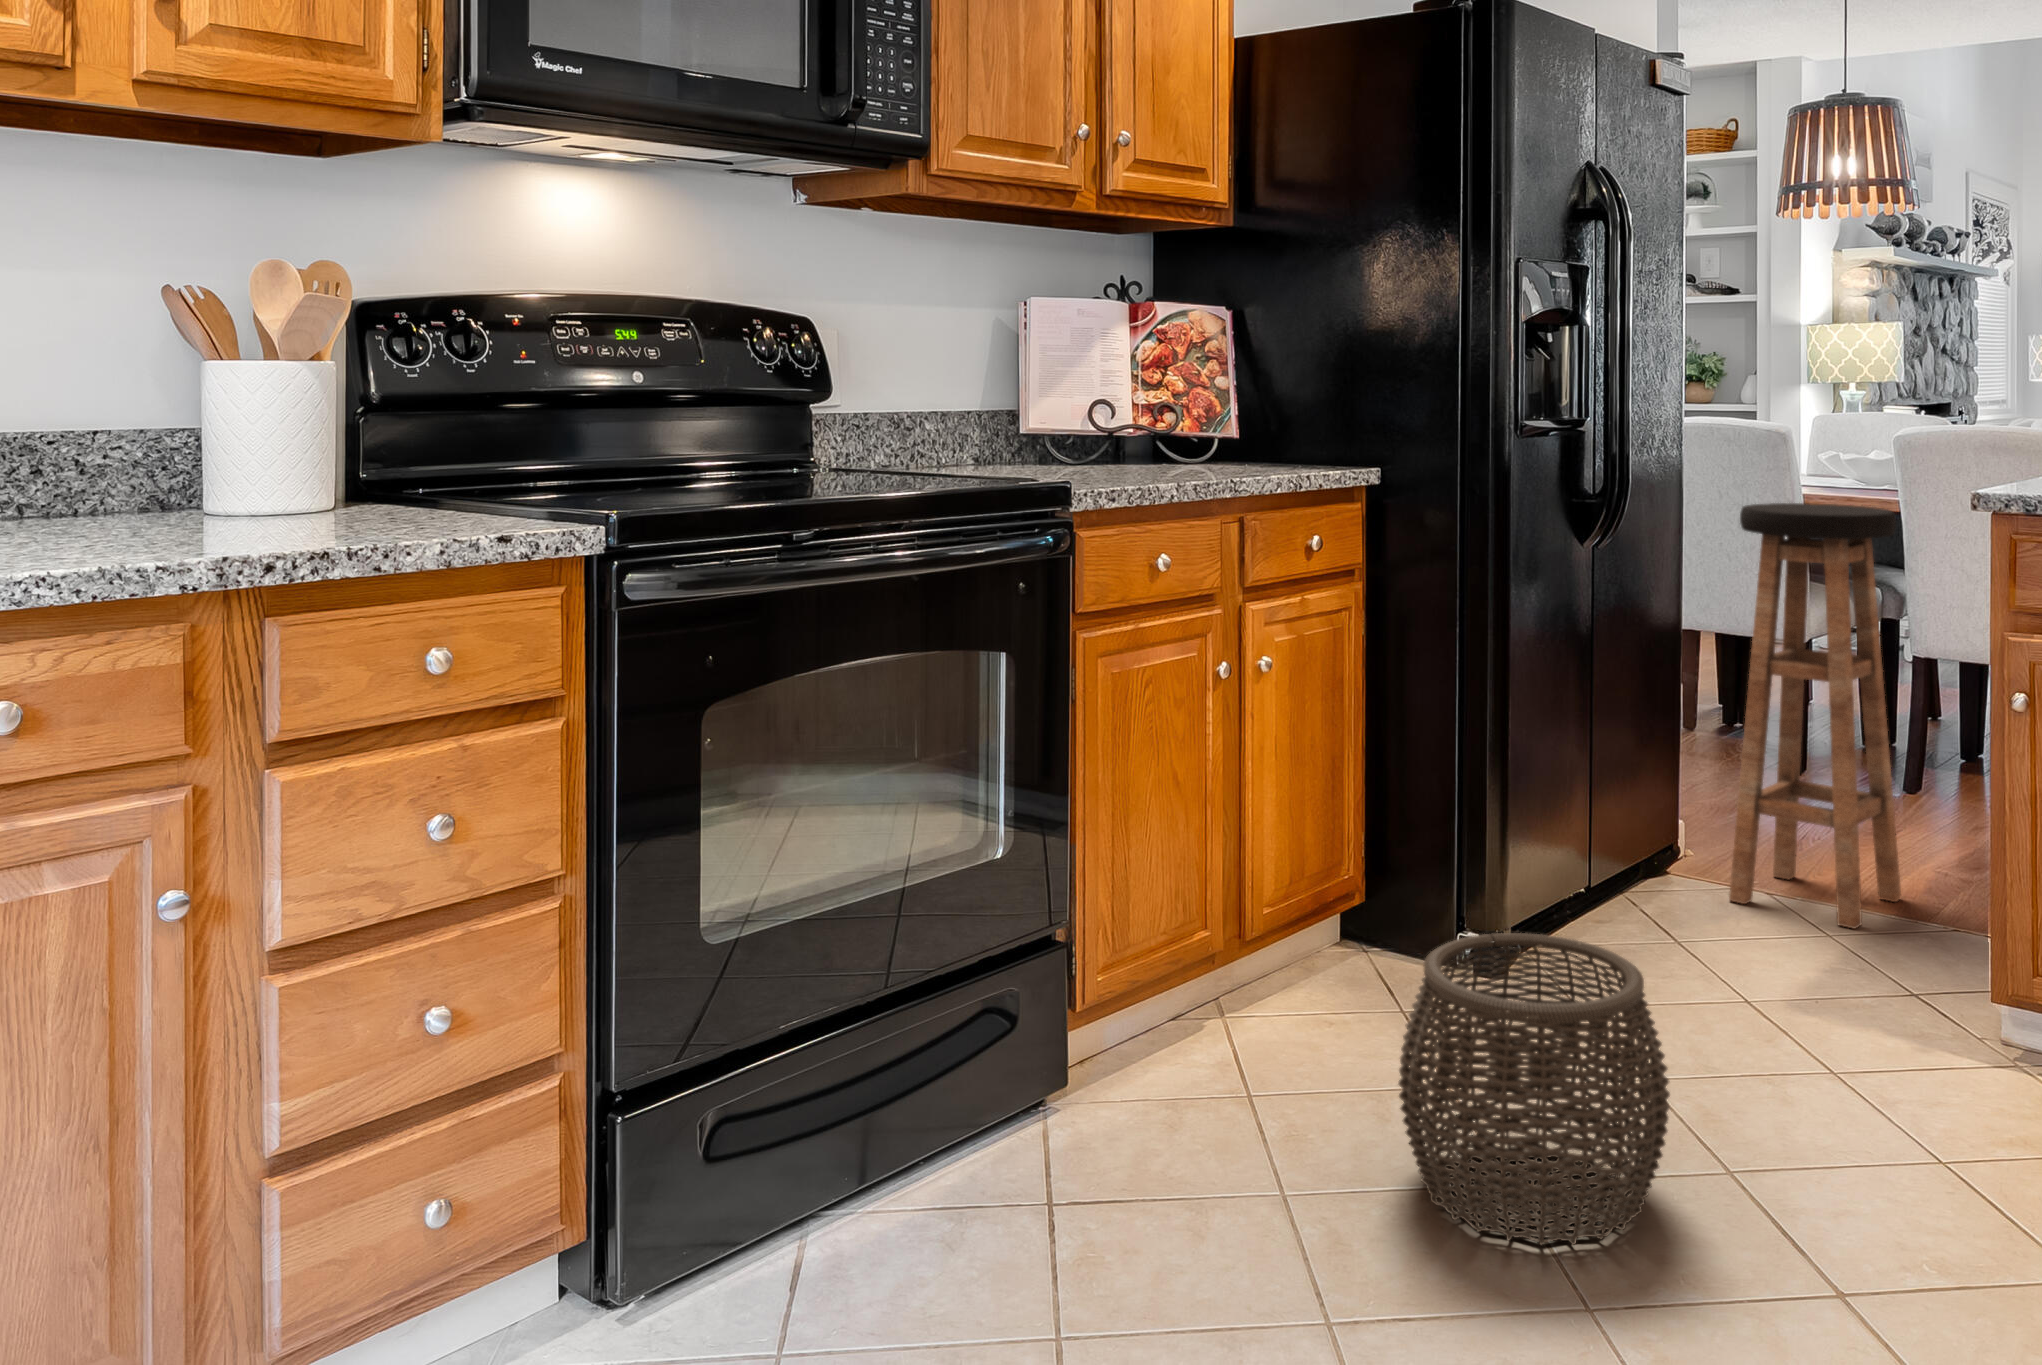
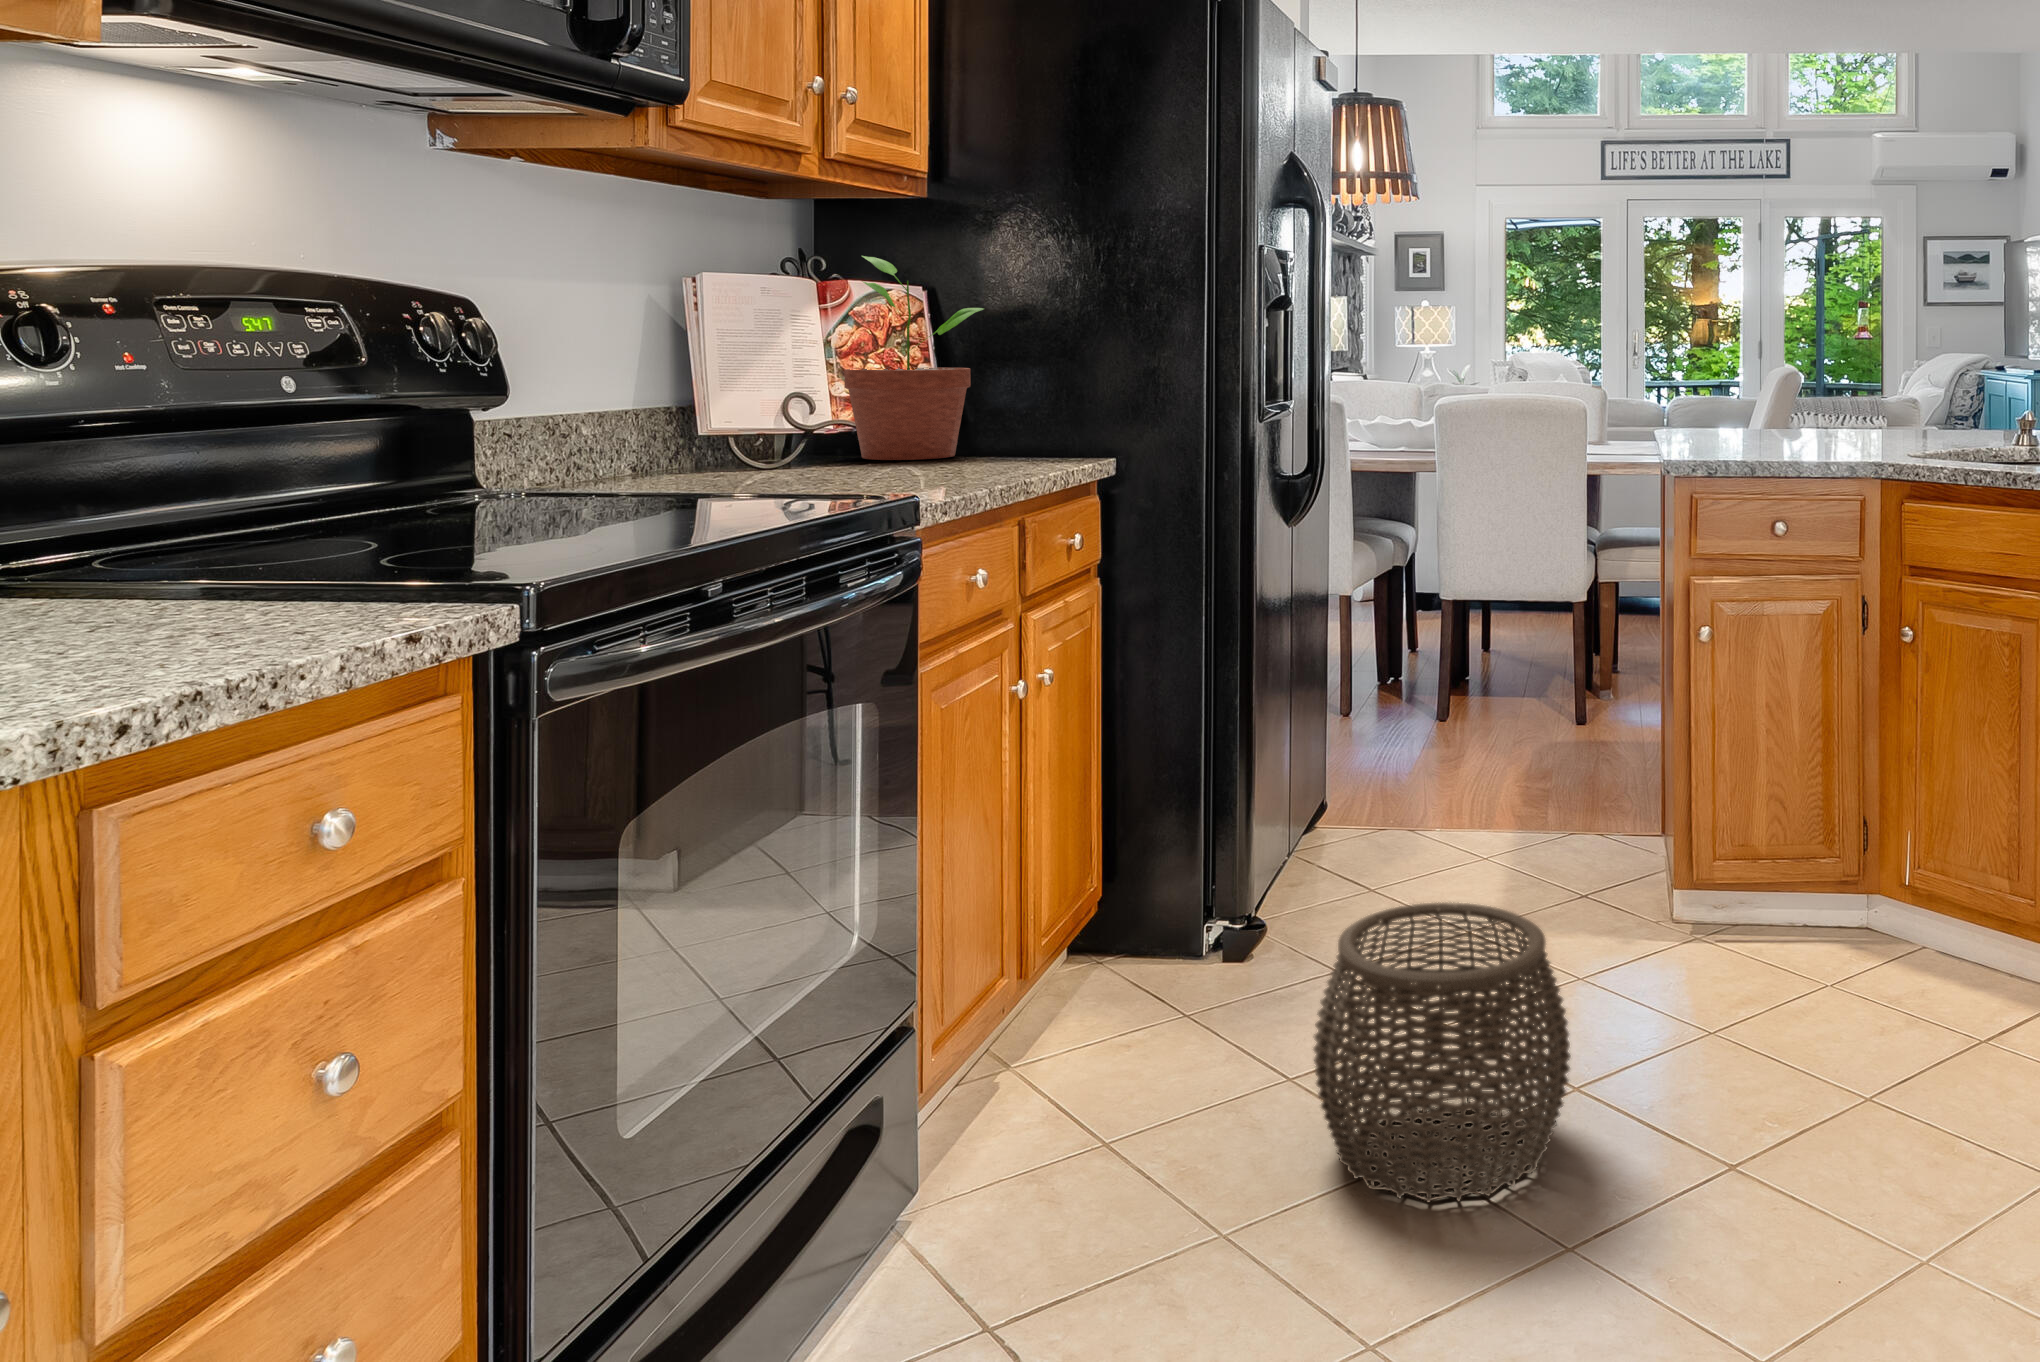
potted plant: none [1151,279,1262,460] -> present [844,256,984,460]
bar stool: present [1729,503,1901,929] -> none [1391,470,1521,845]

